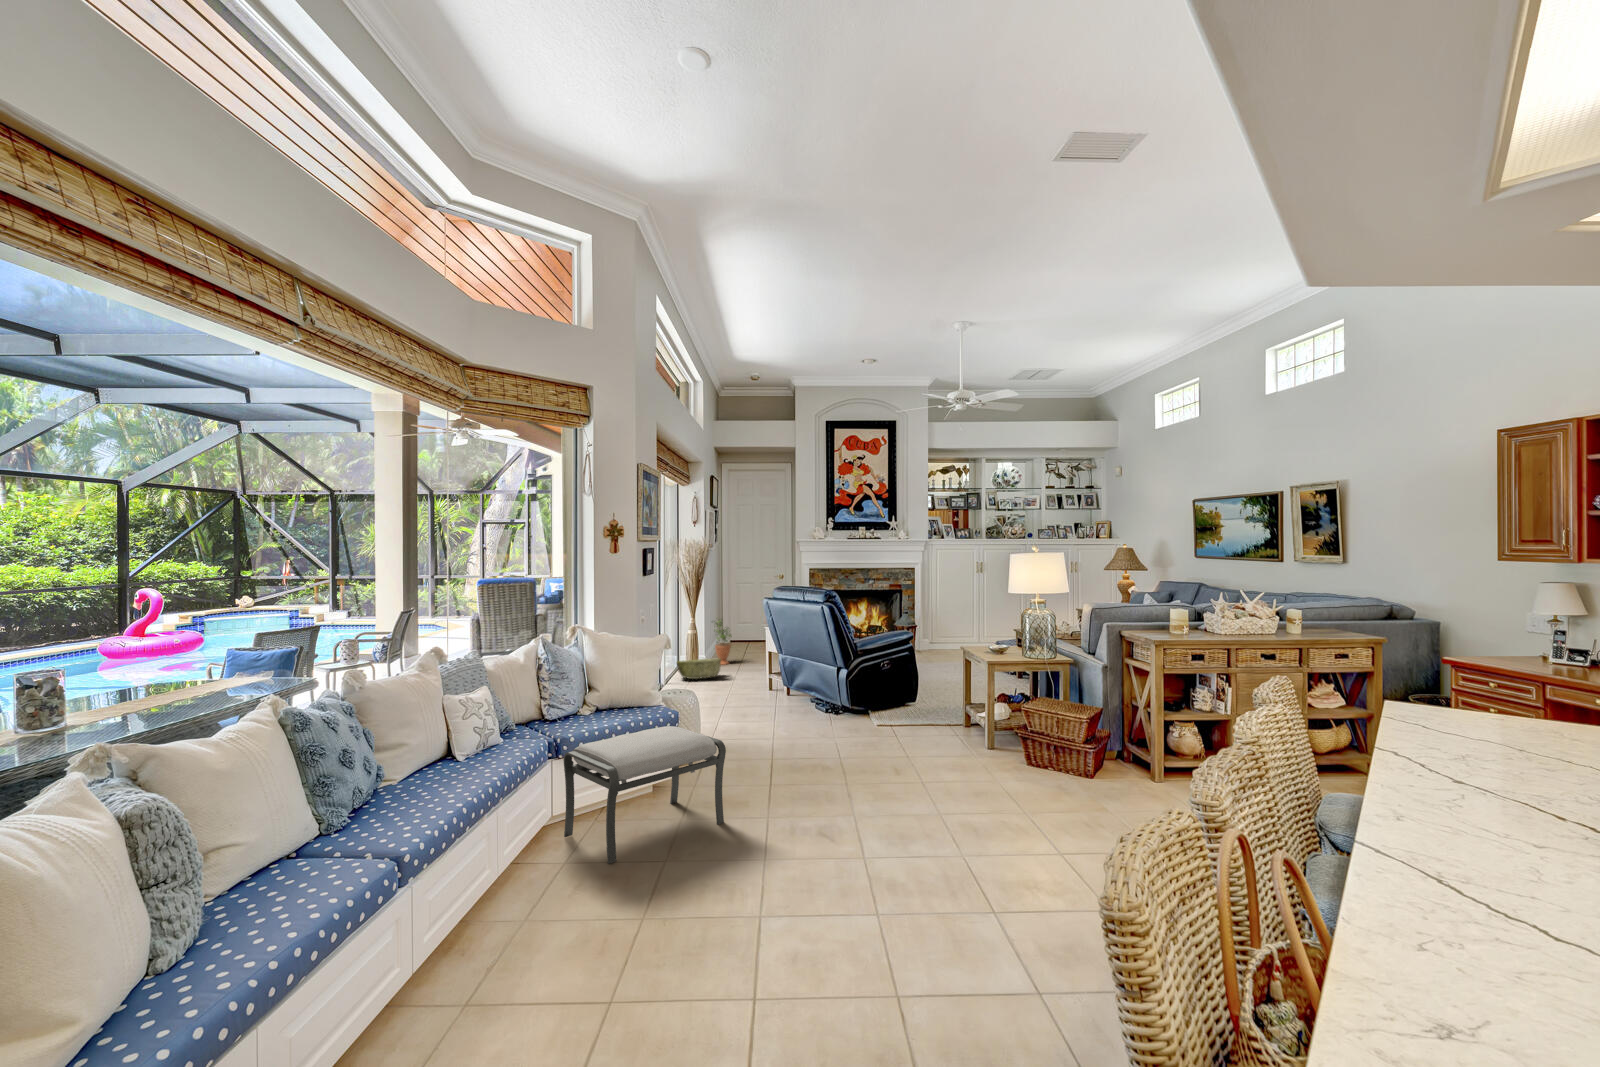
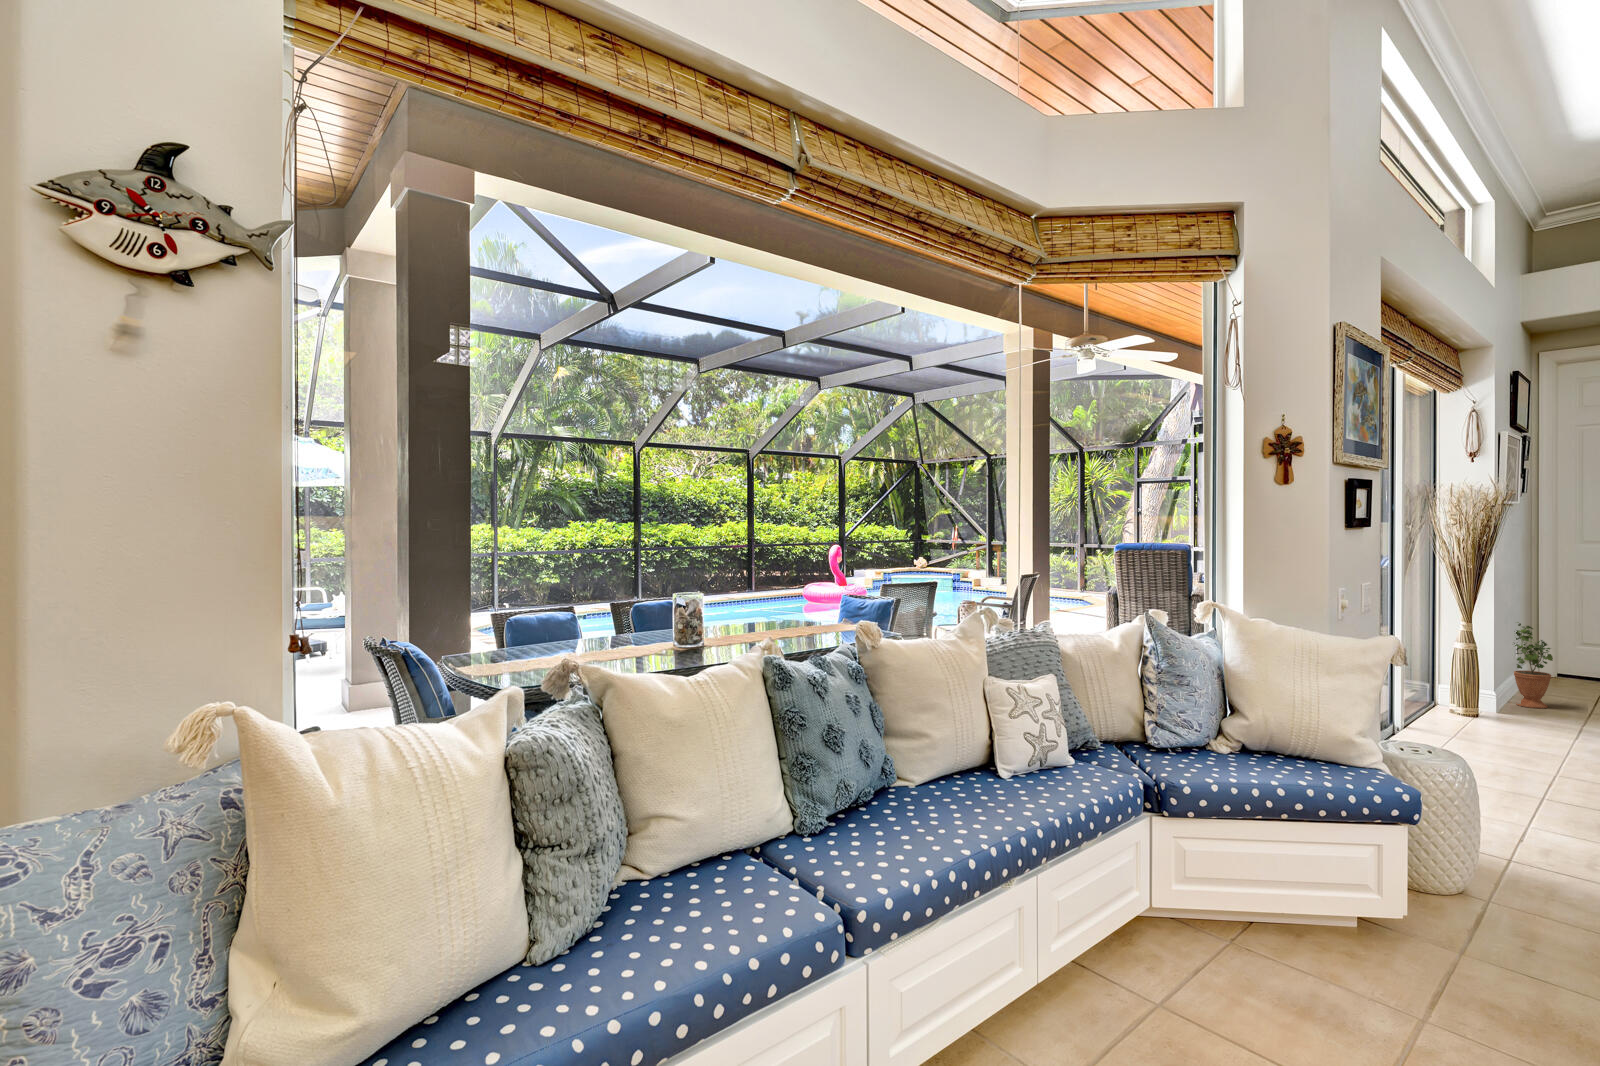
woven basket: present [677,658,721,679] -> none [1428,689,1526,728]
ottoman: present [563,726,726,864] -> none [1171,797,1518,1027]

